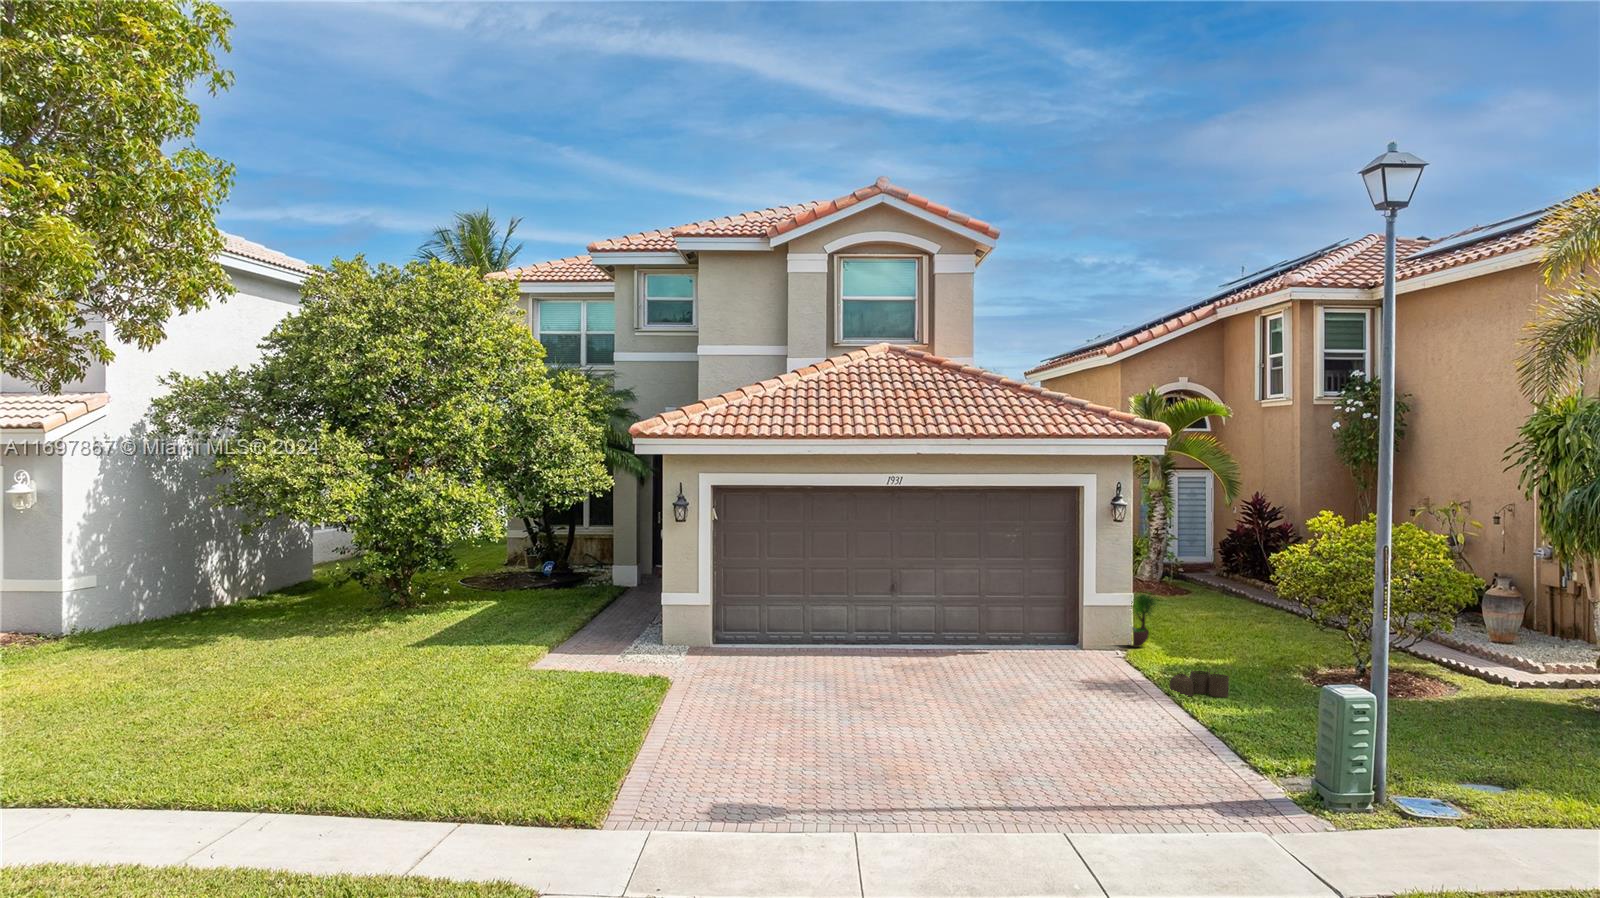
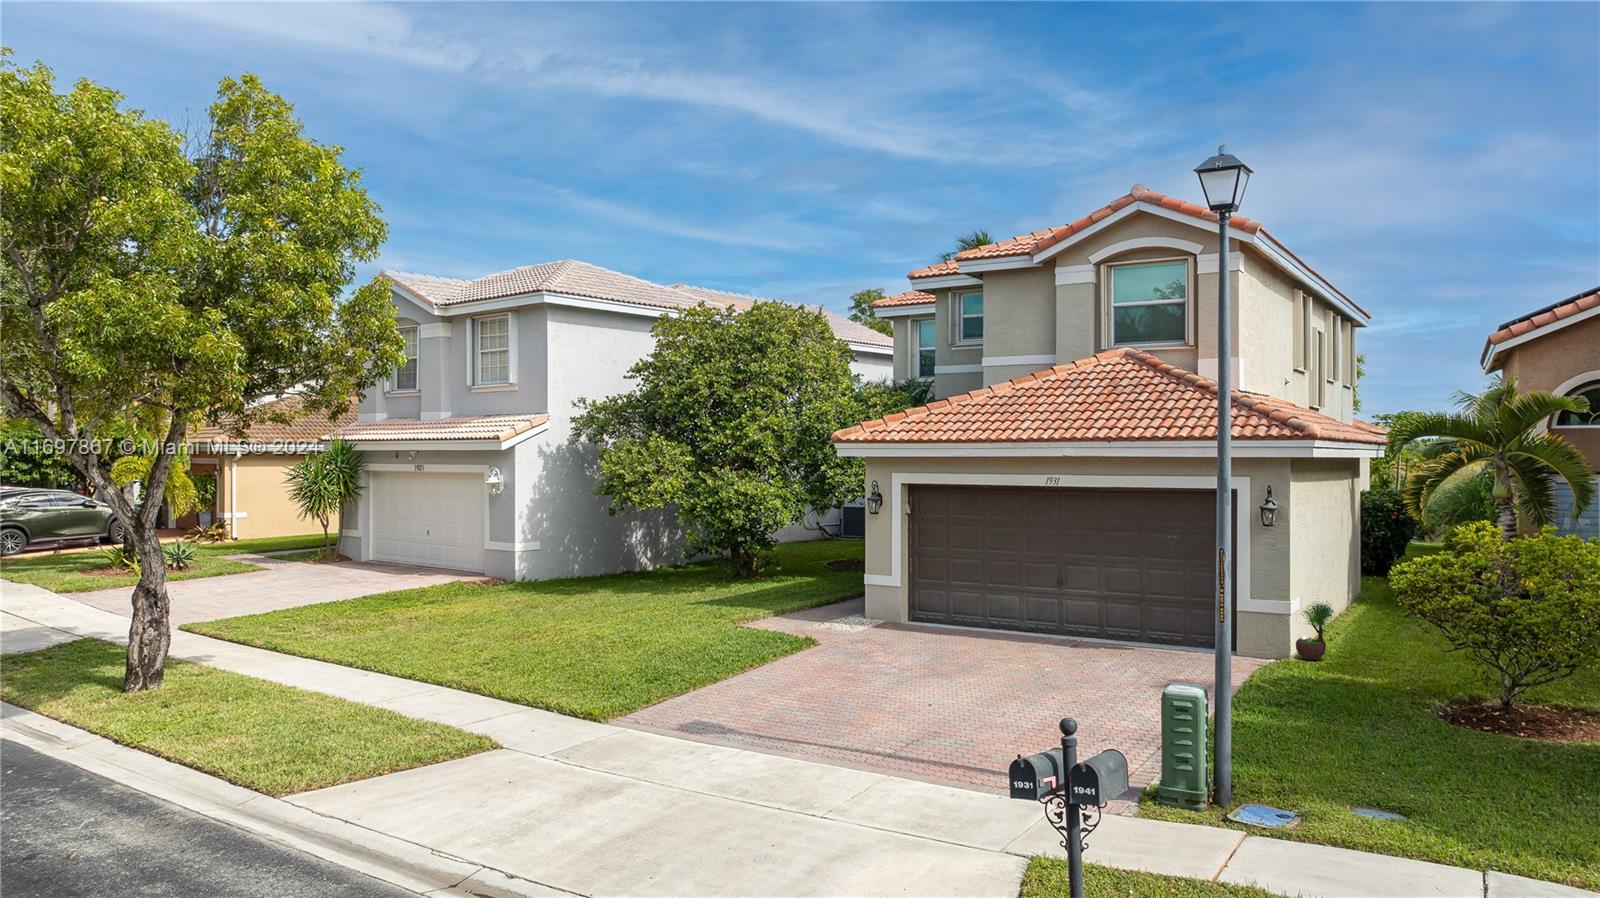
woven basket: present [1170,669,1229,697] -> none [1237,678,1304,709]

